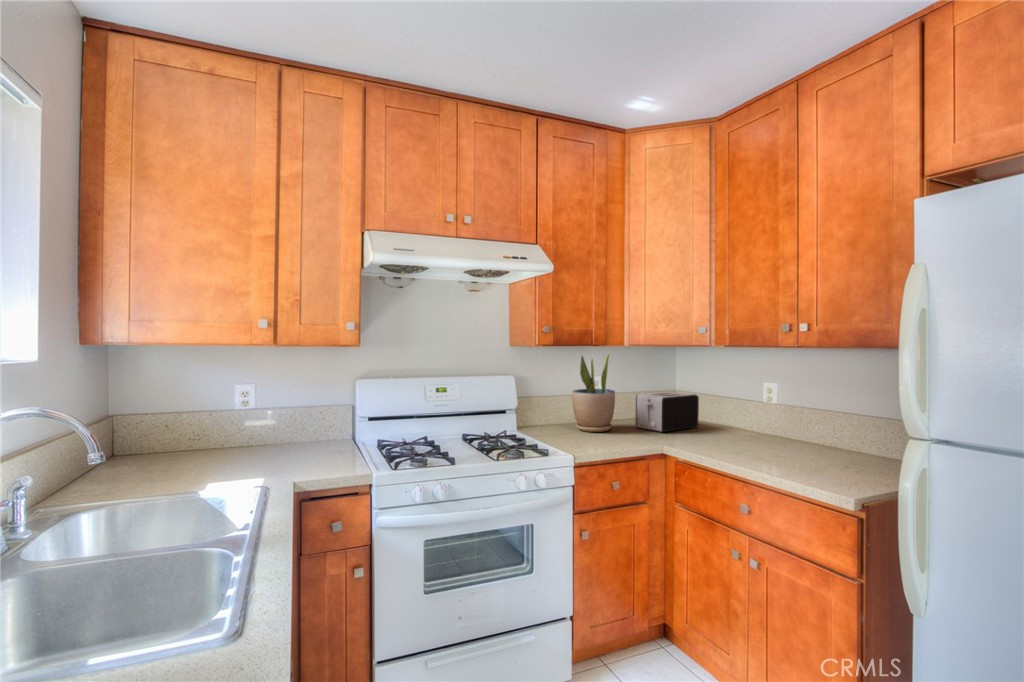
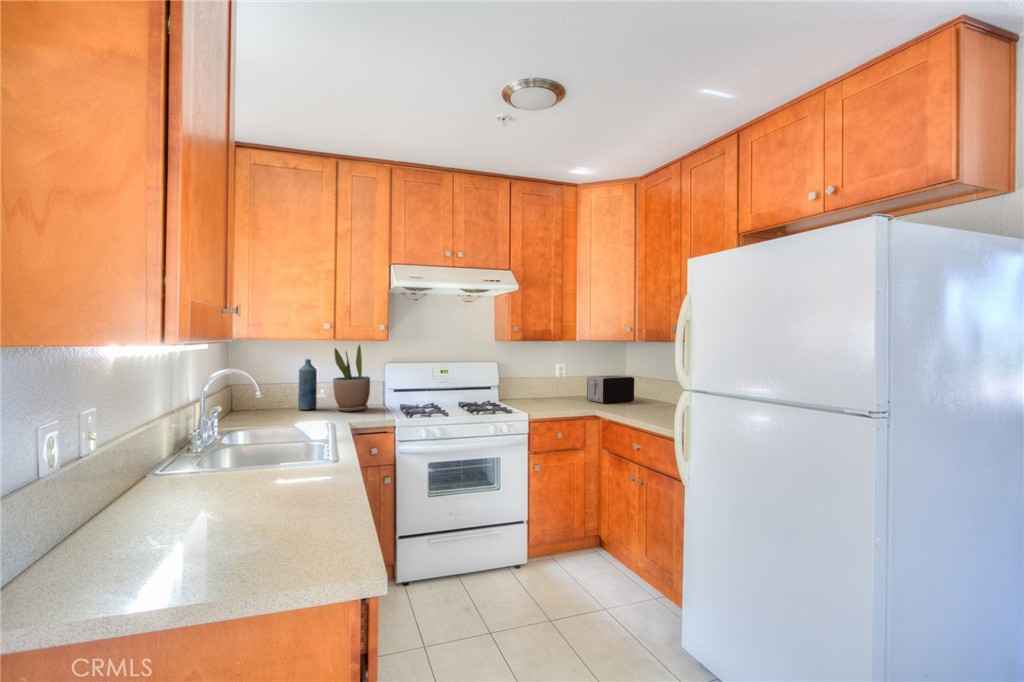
potted plant: present [572,353,615,432] -> present [333,345,370,411]
bottle: none [220,375,250,453] -> present [298,359,317,410]

